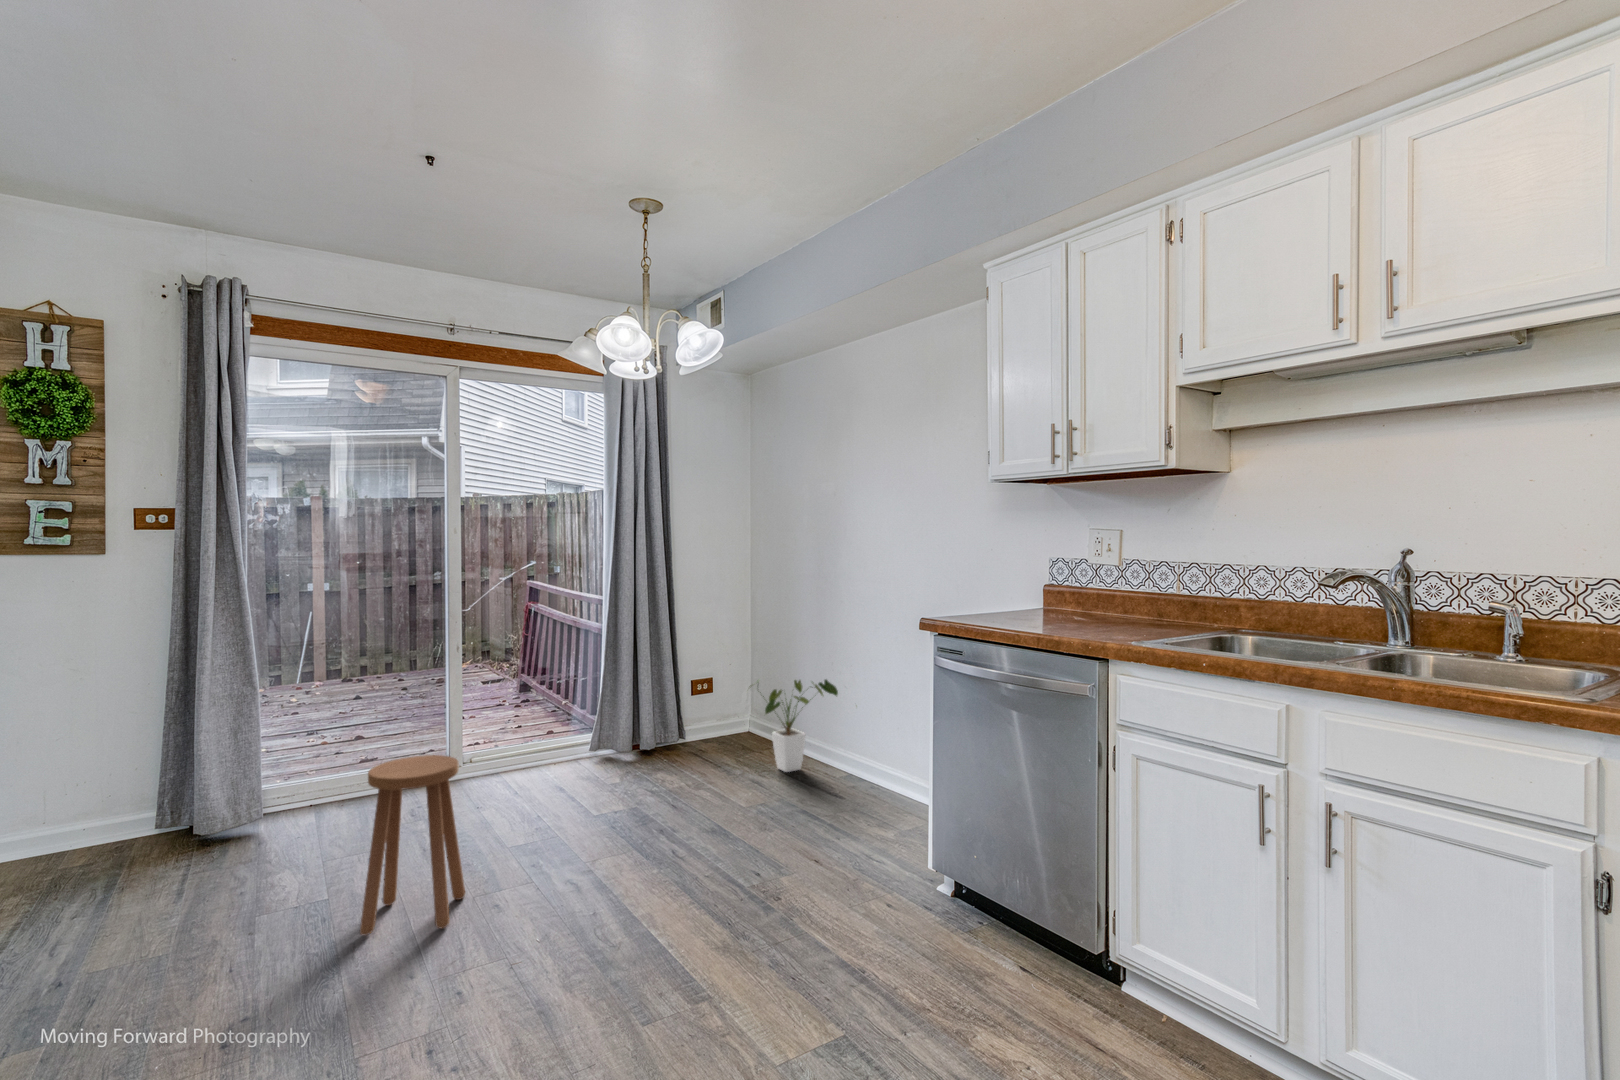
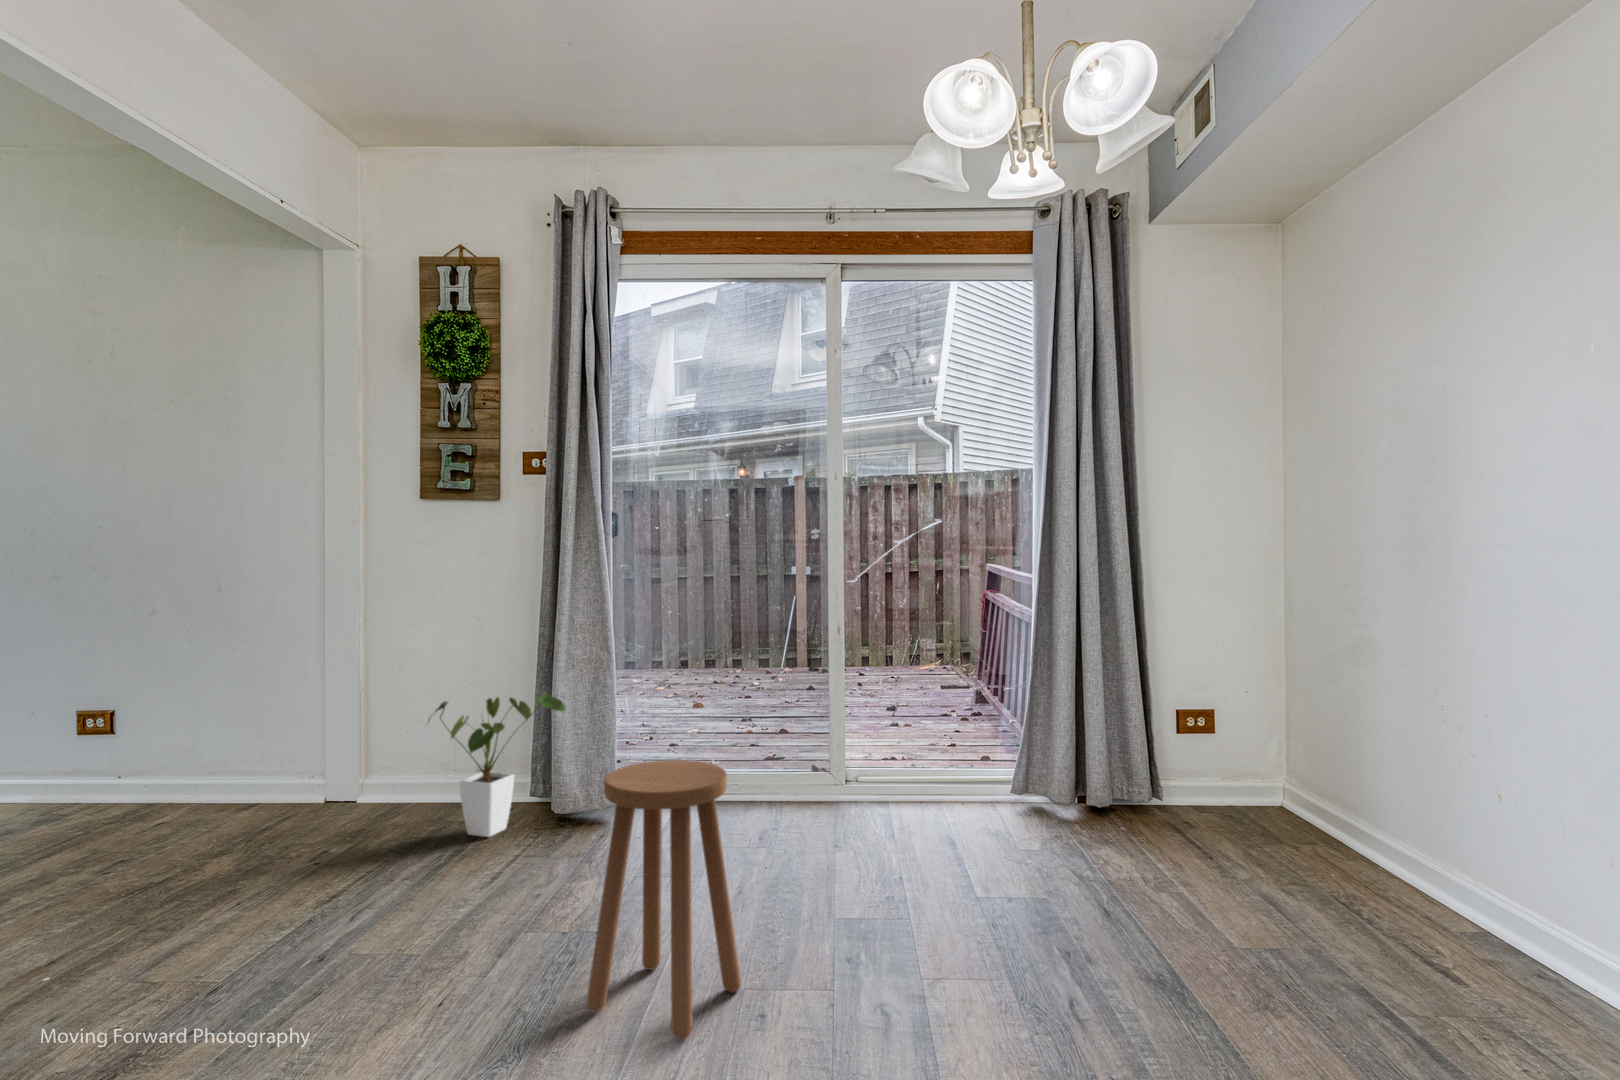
house plant: present [763,680,838,772] -> present [429,692,566,837]

